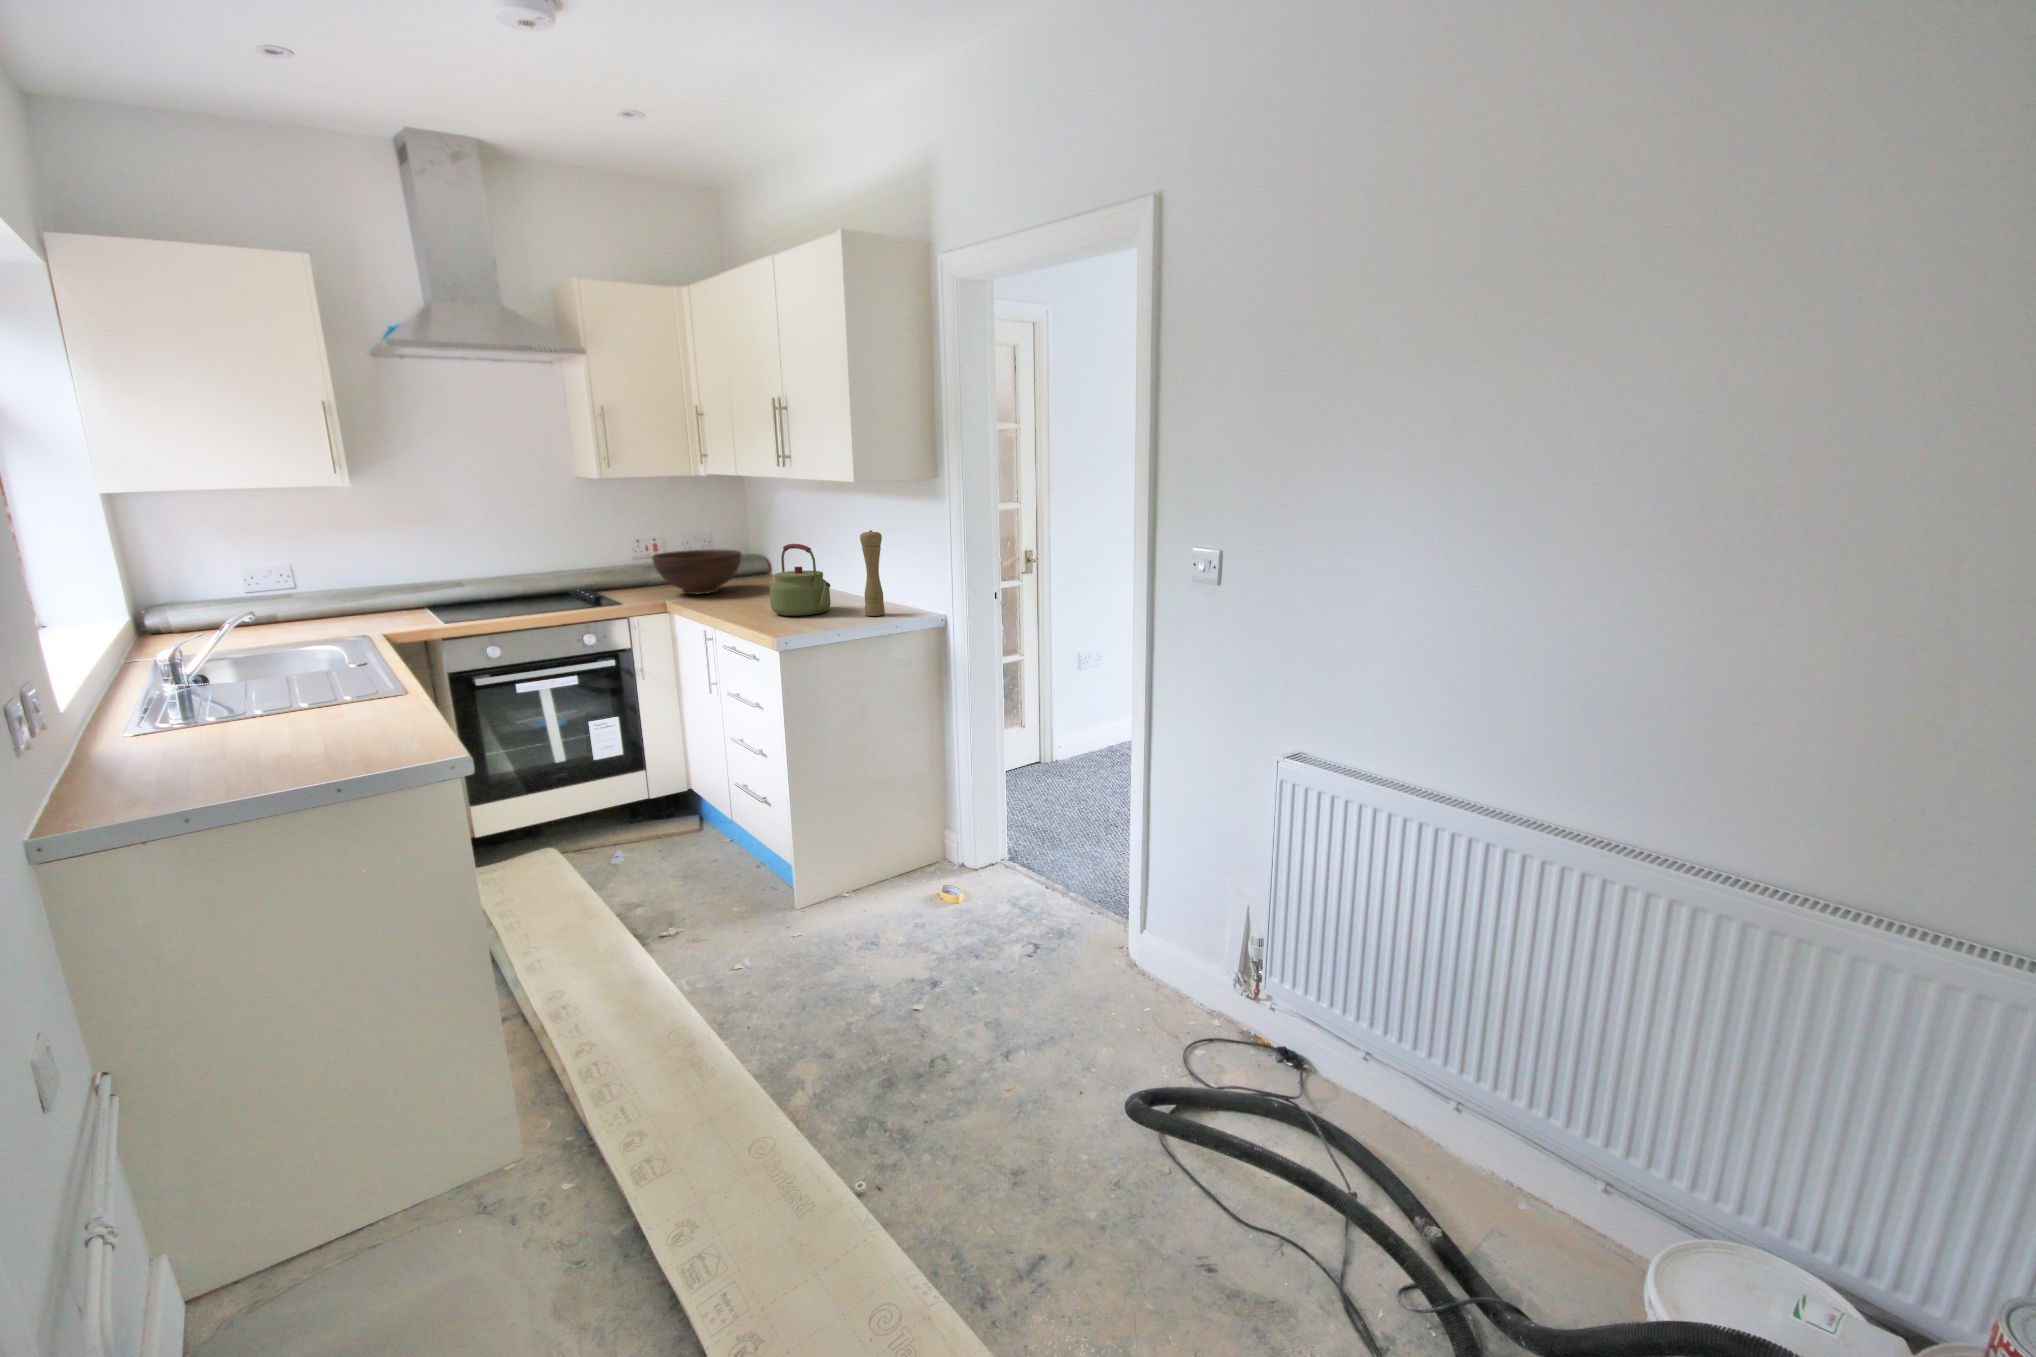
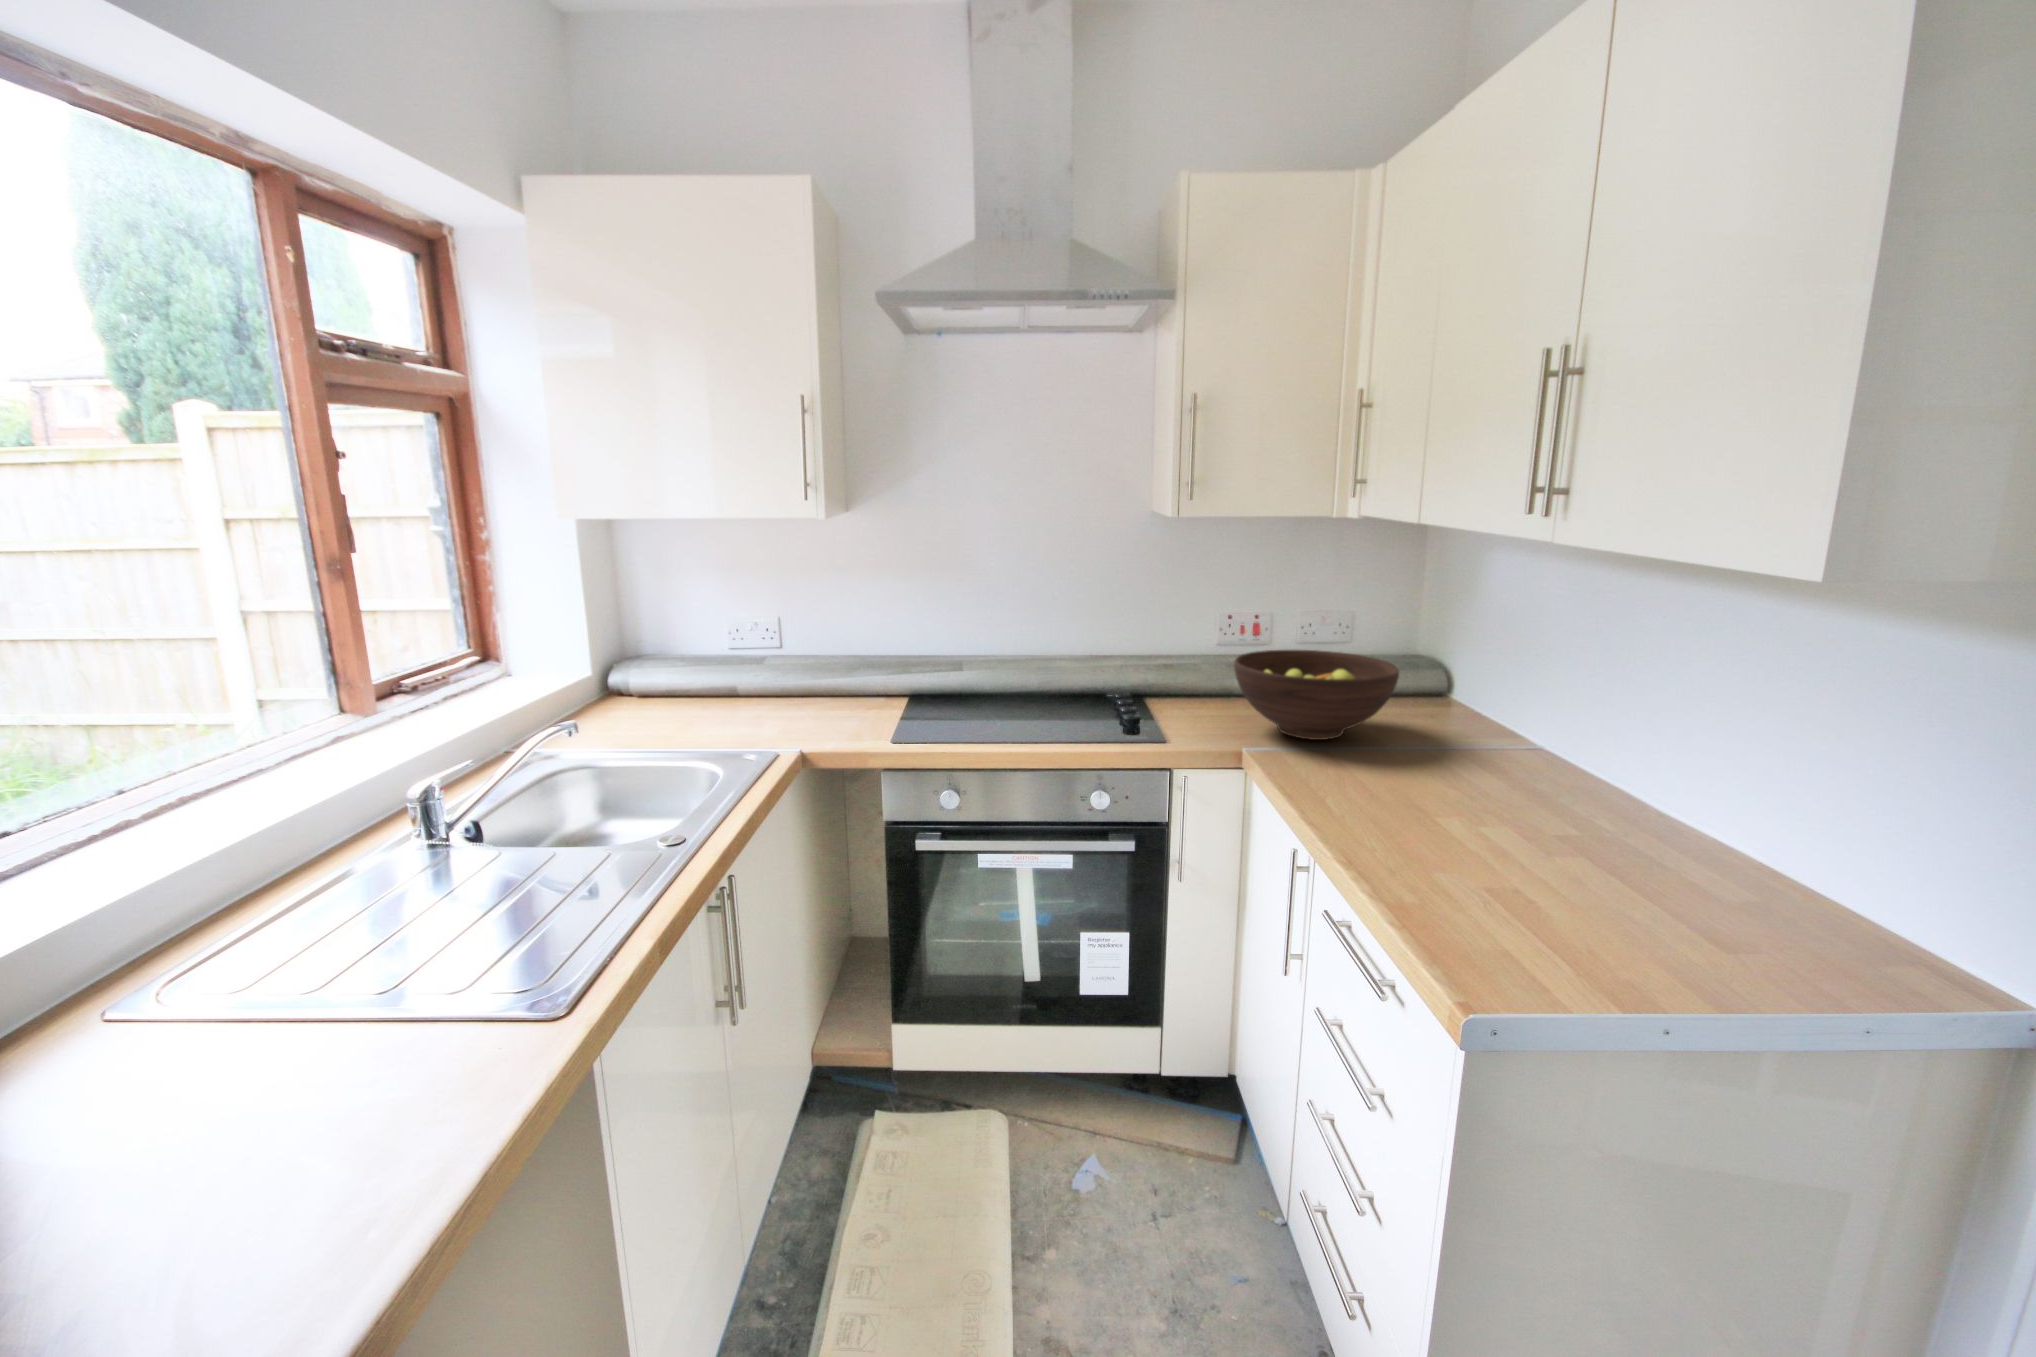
pepper mill: present [860,530,885,616] -> none [1733,711,1850,957]
kettle: present [770,544,831,616] -> none [1451,699,1636,887]

